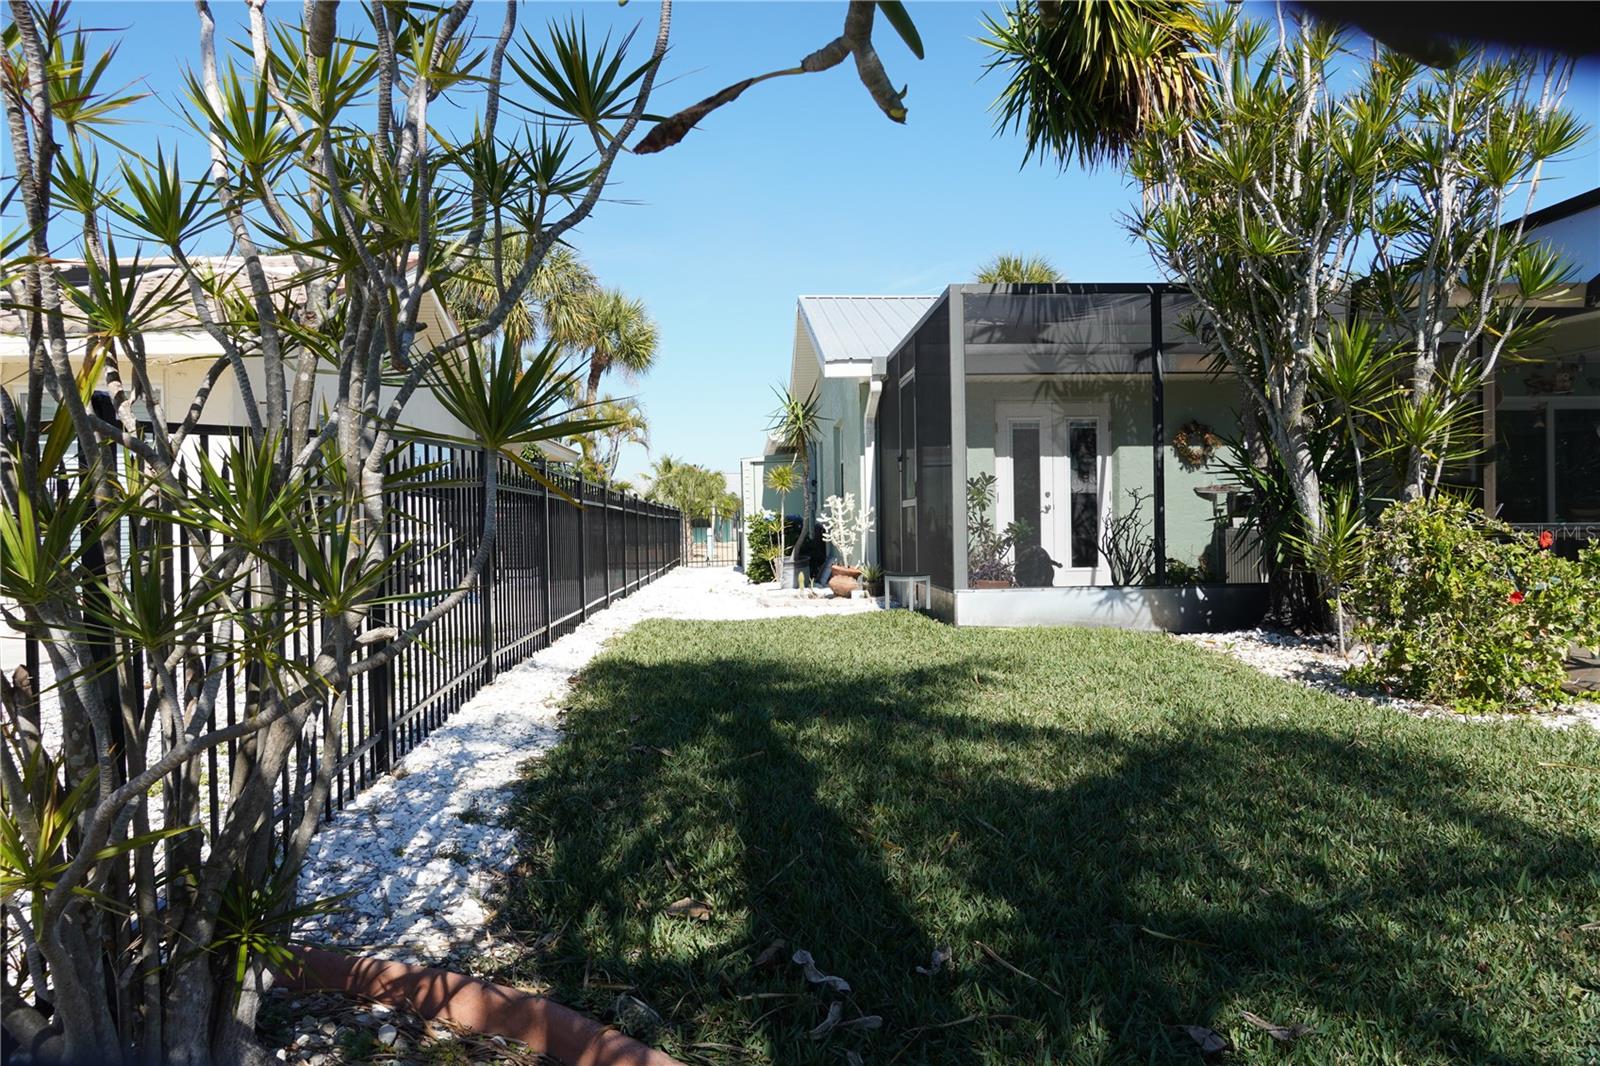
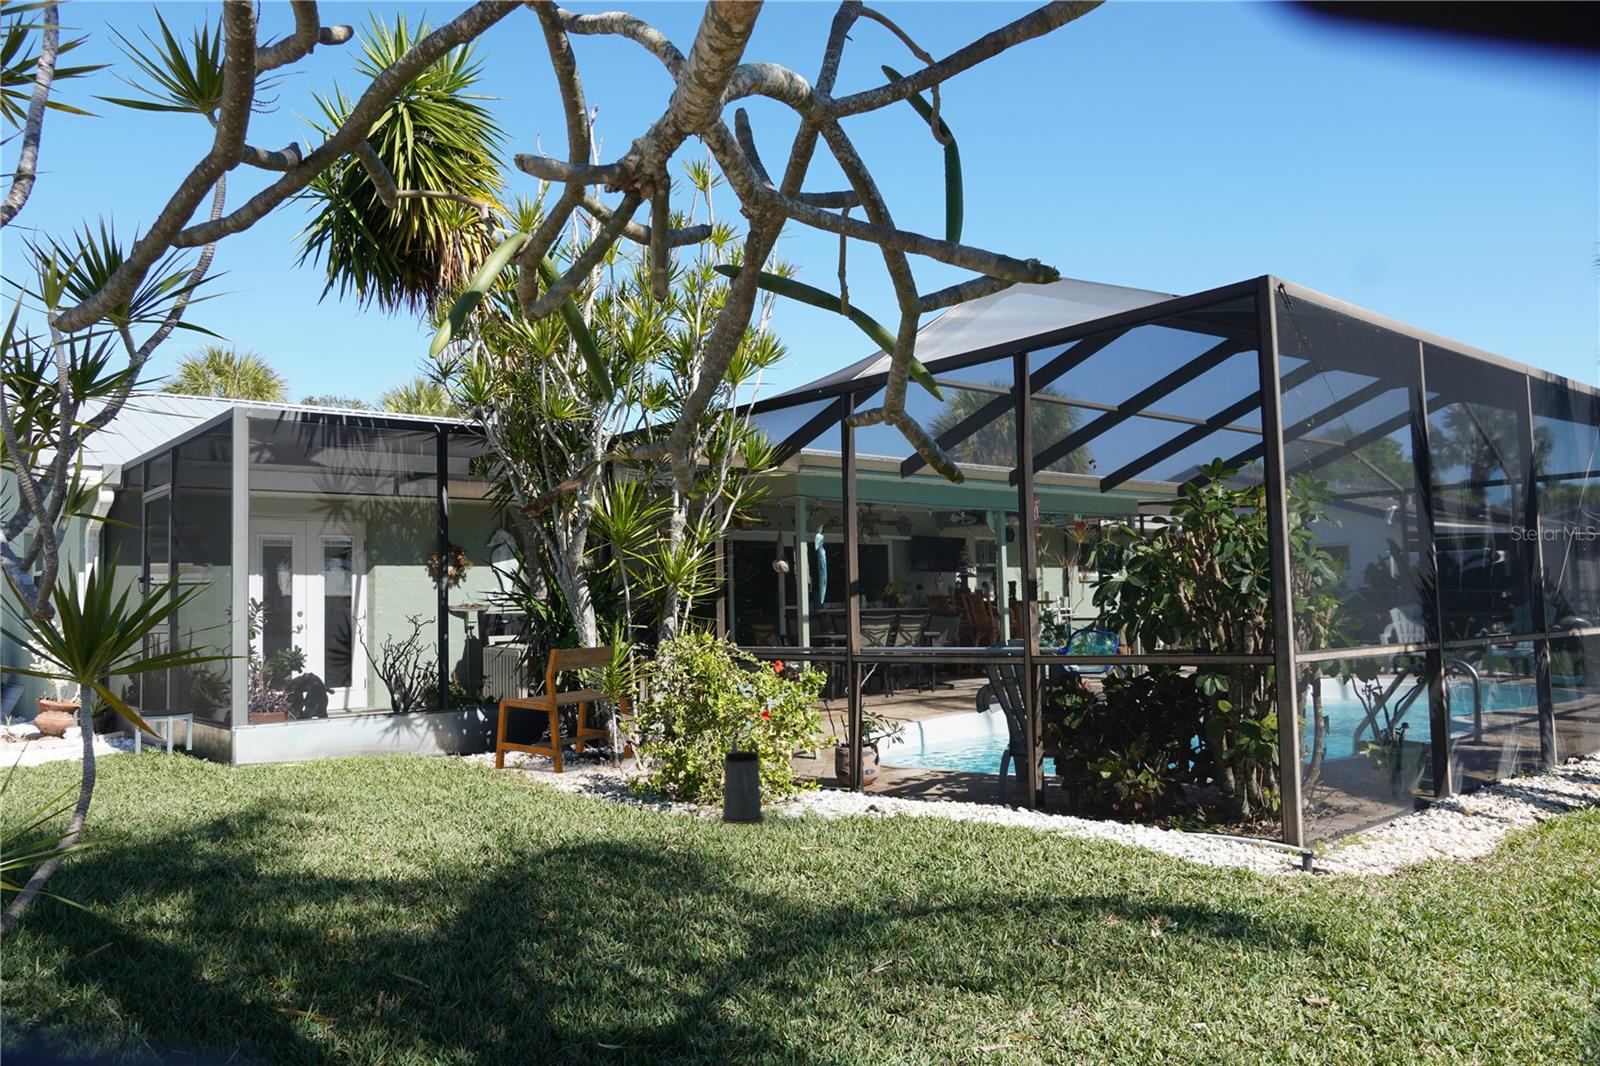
bench: none [1198,516,1363,656] -> present [495,646,633,773]
watering can: none [1445,622,1505,729] -> present [721,737,763,823]

